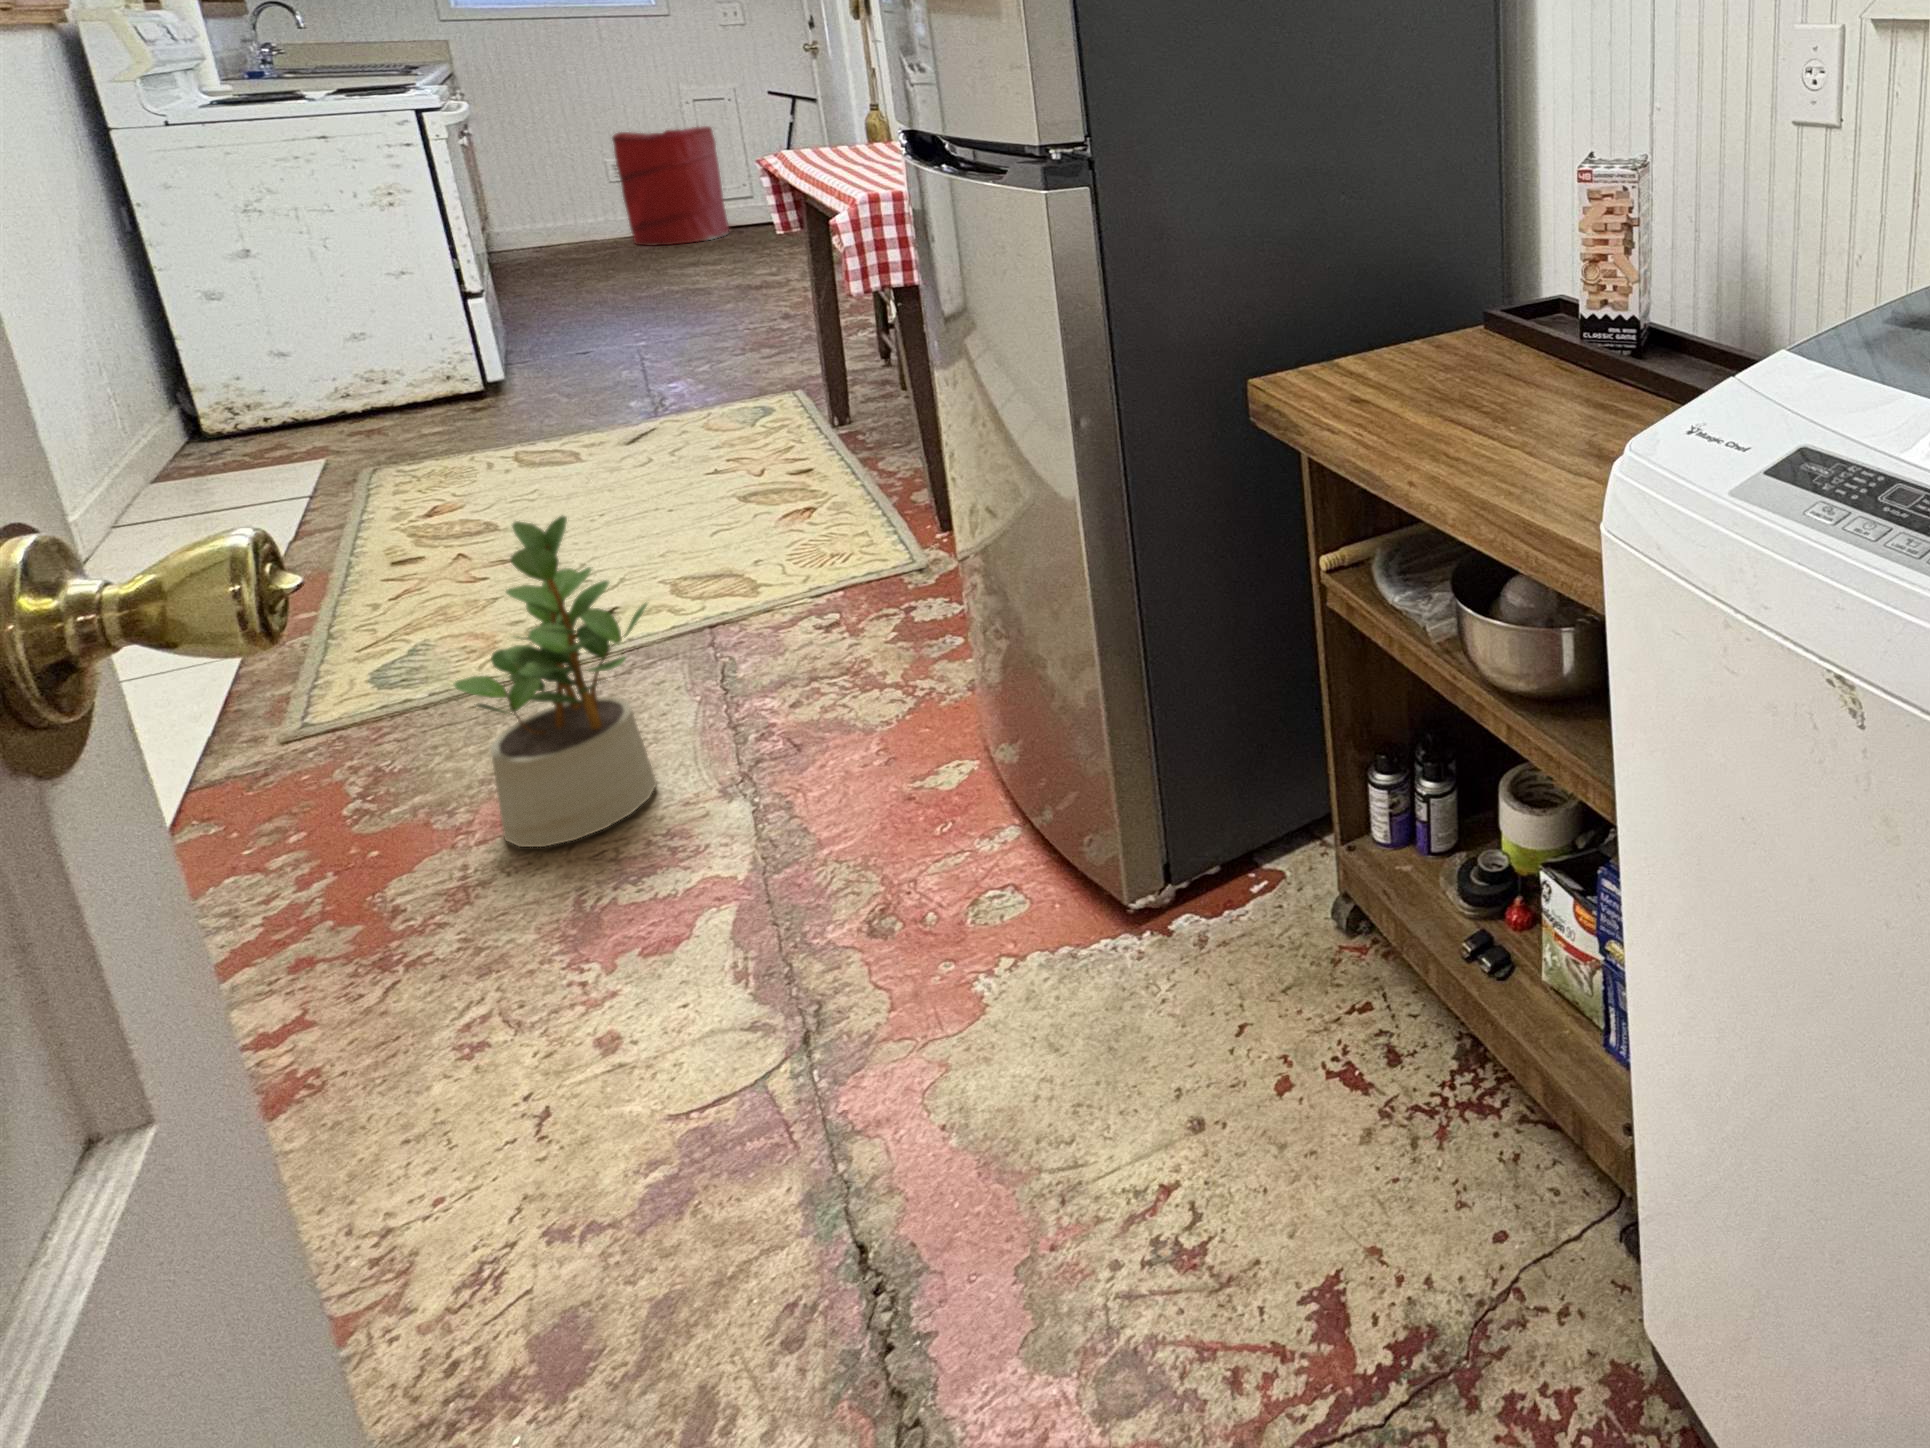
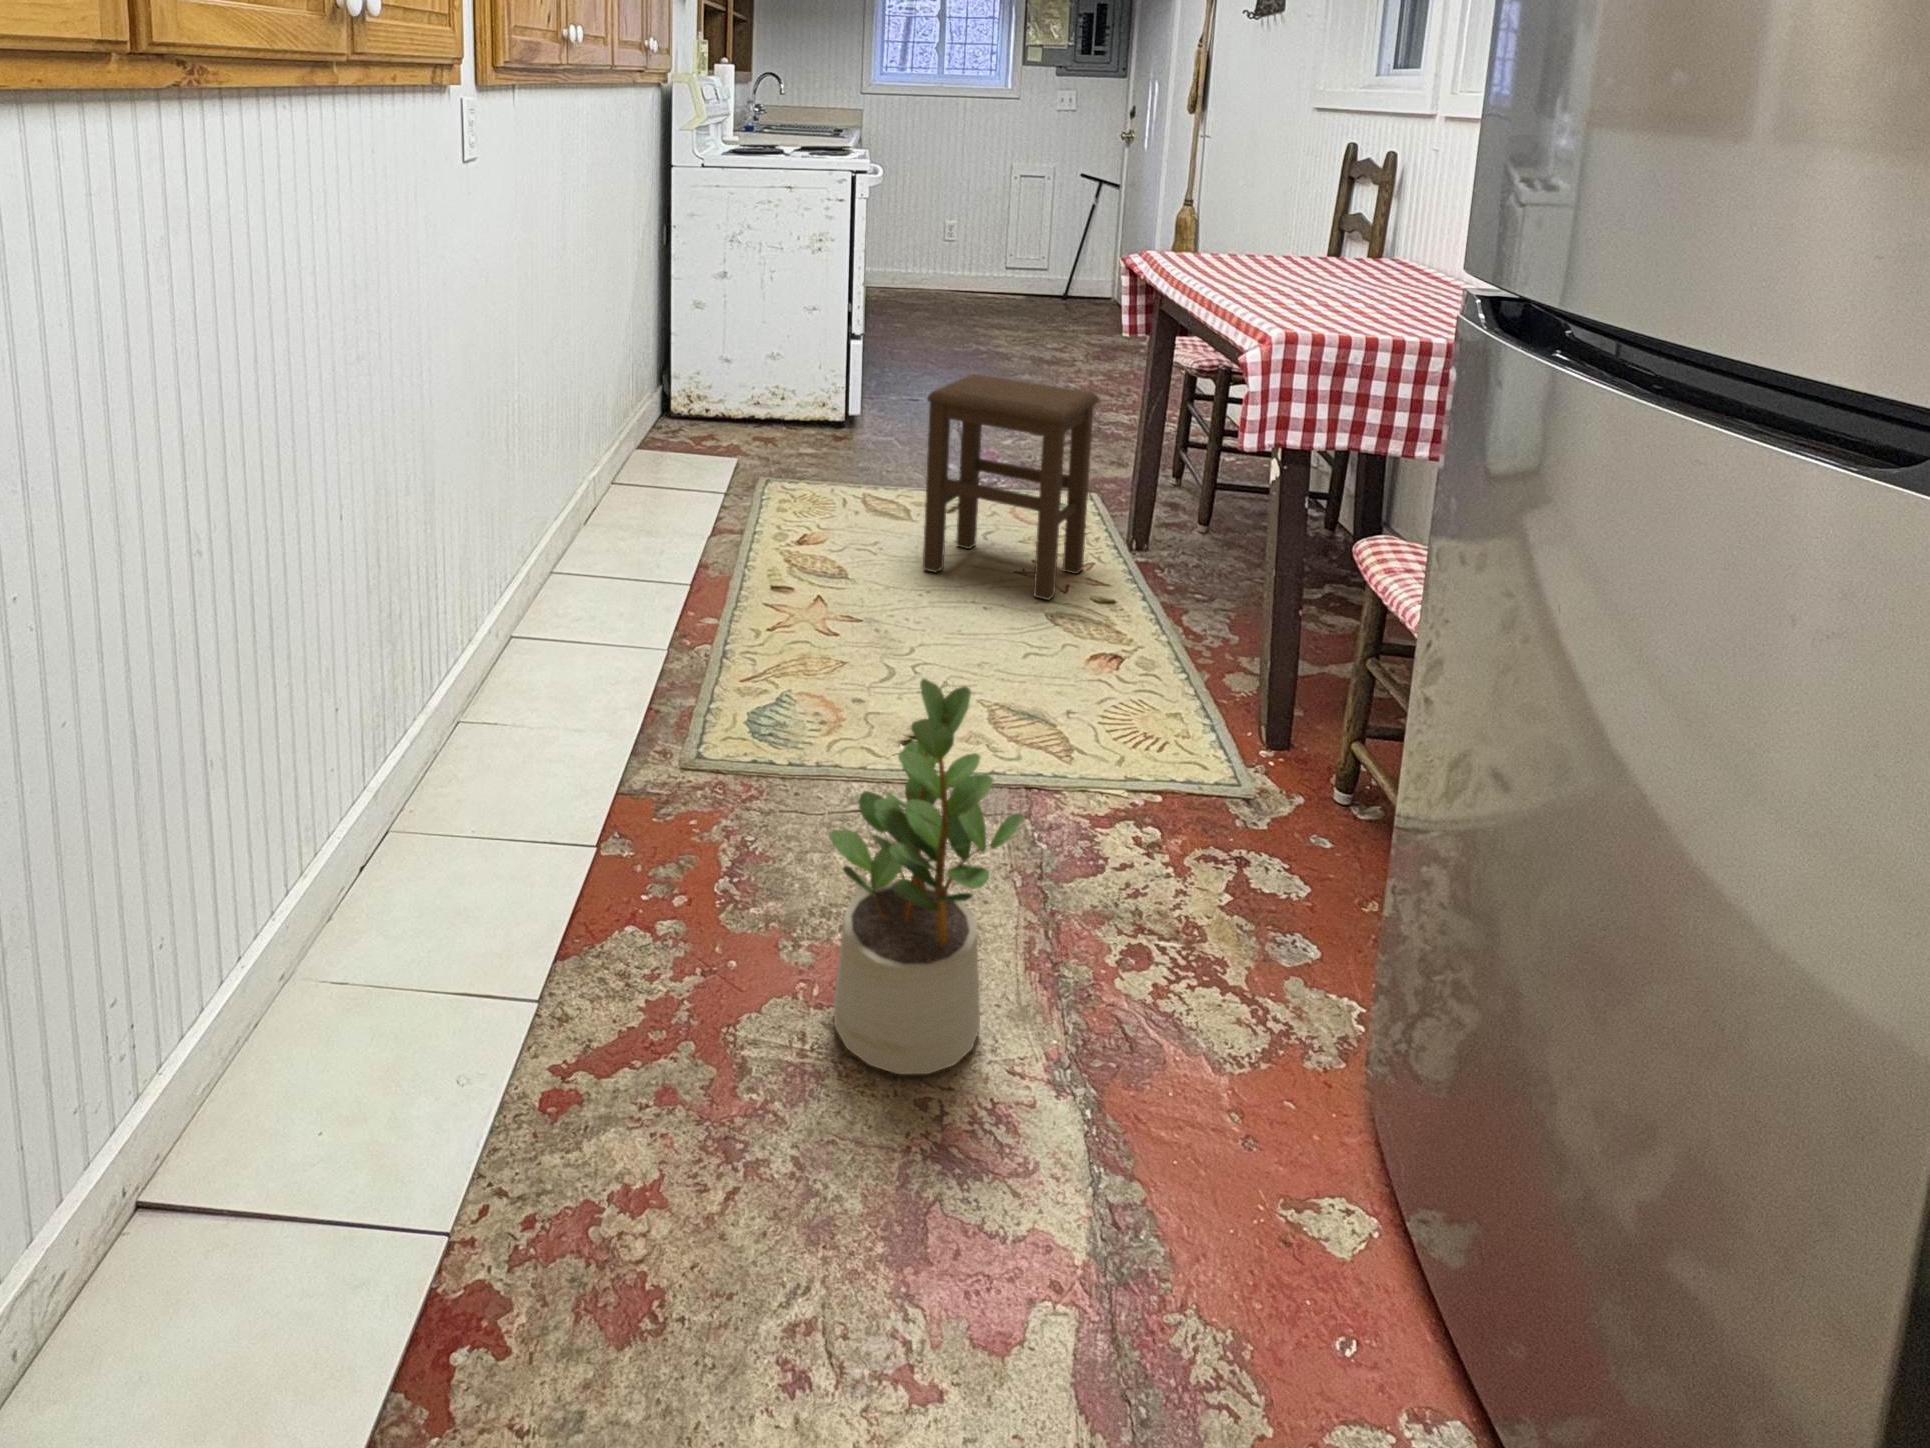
laundry hamper: present [612,126,729,246] -> none [953,198,1032,304]
stool: none [552,289,778,498] -> present [923,374,1099,600]

